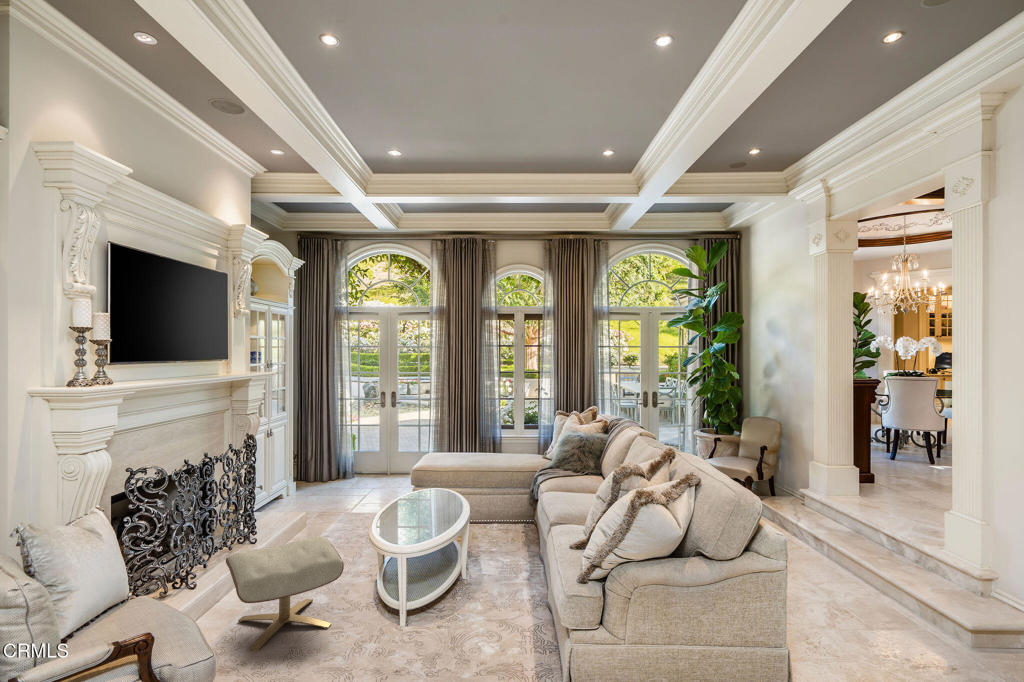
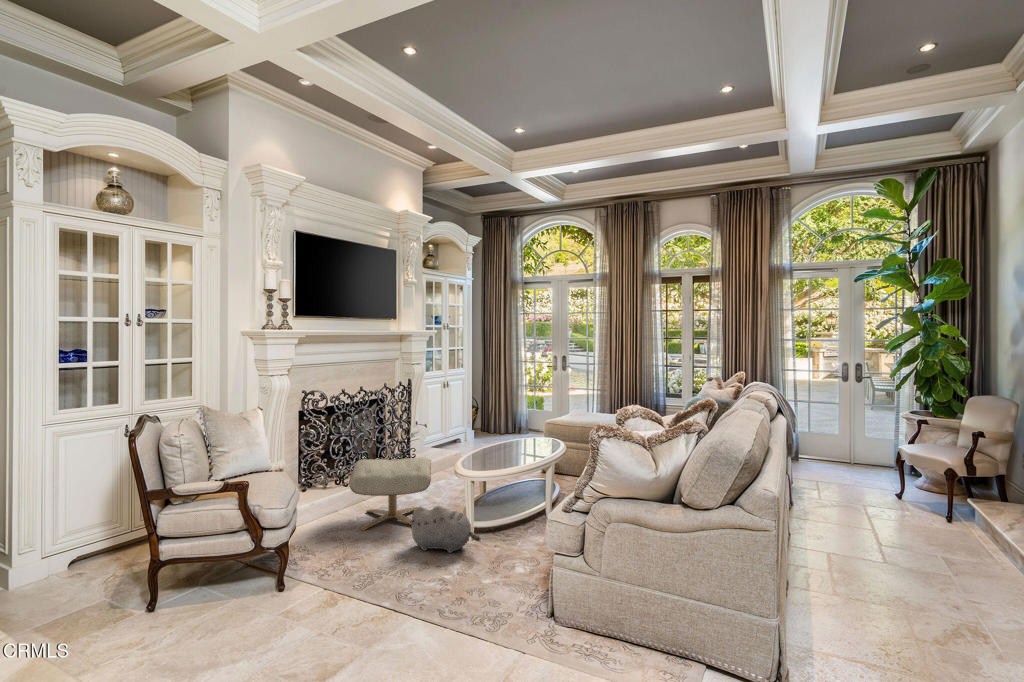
plush toy: none [342,598,436,658] -> present [409,506,480,553]

